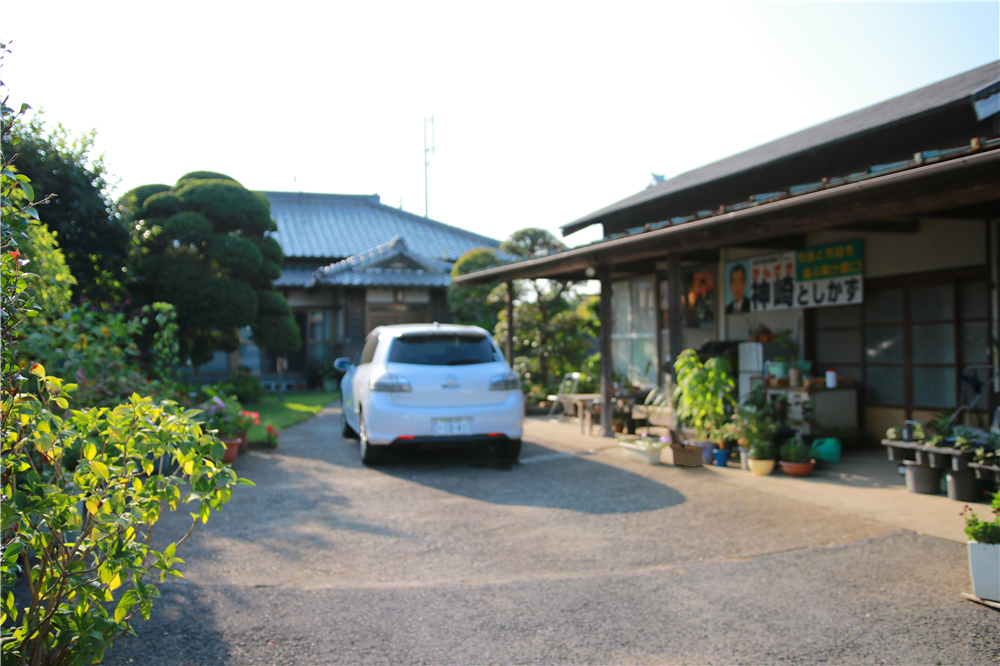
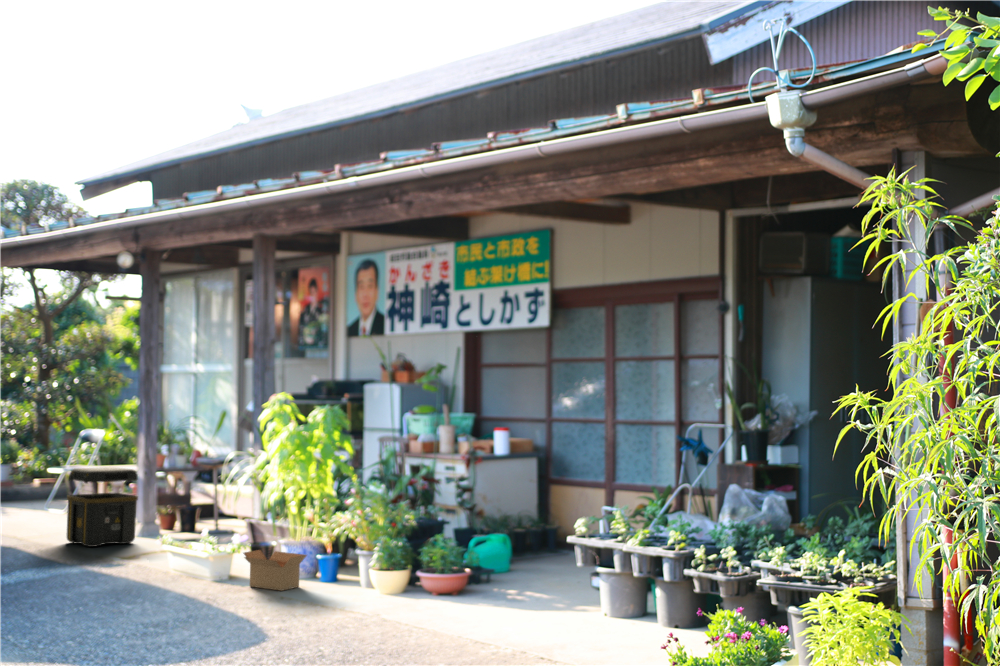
toolbox: none [566,395,604,439] -> present [67,467,138,547]

